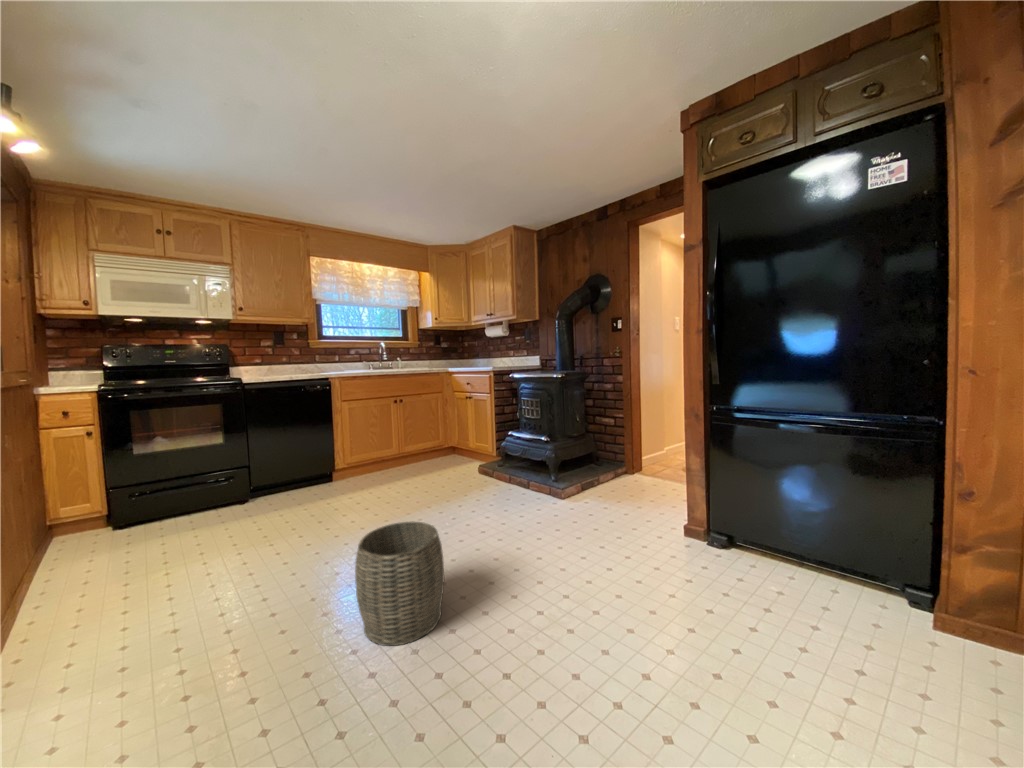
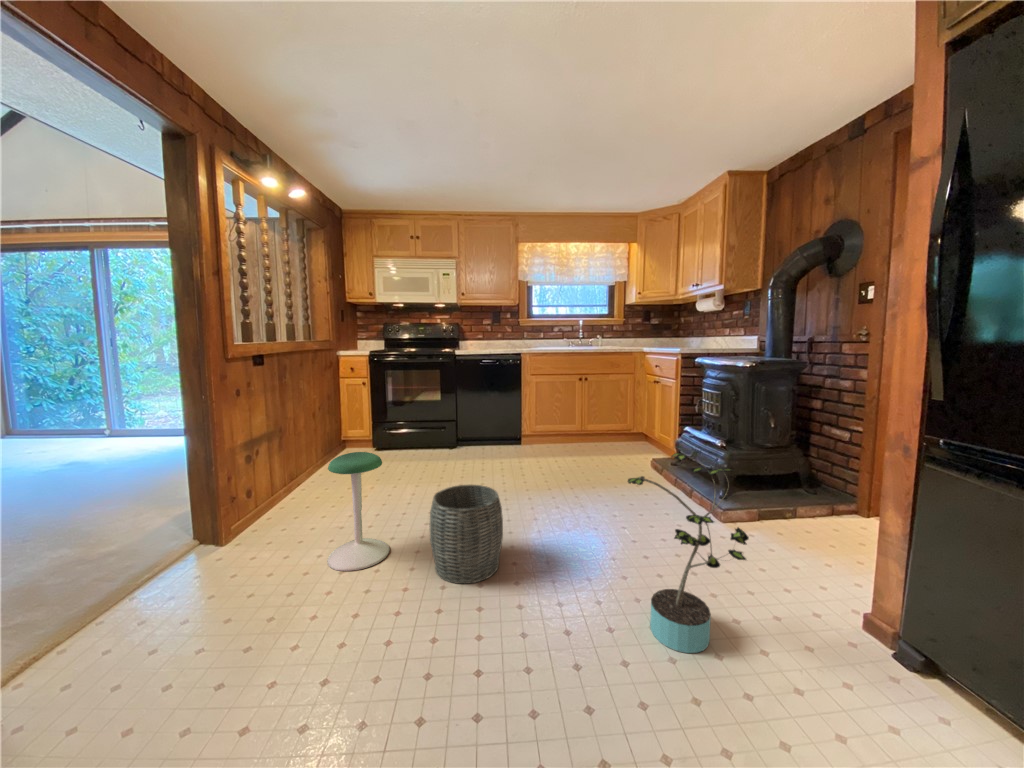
potted plant: none [578,441,670,599] -> present [628,453,749,653]
stool: none [175,522,285,720] -> present [327,452,390,571]

